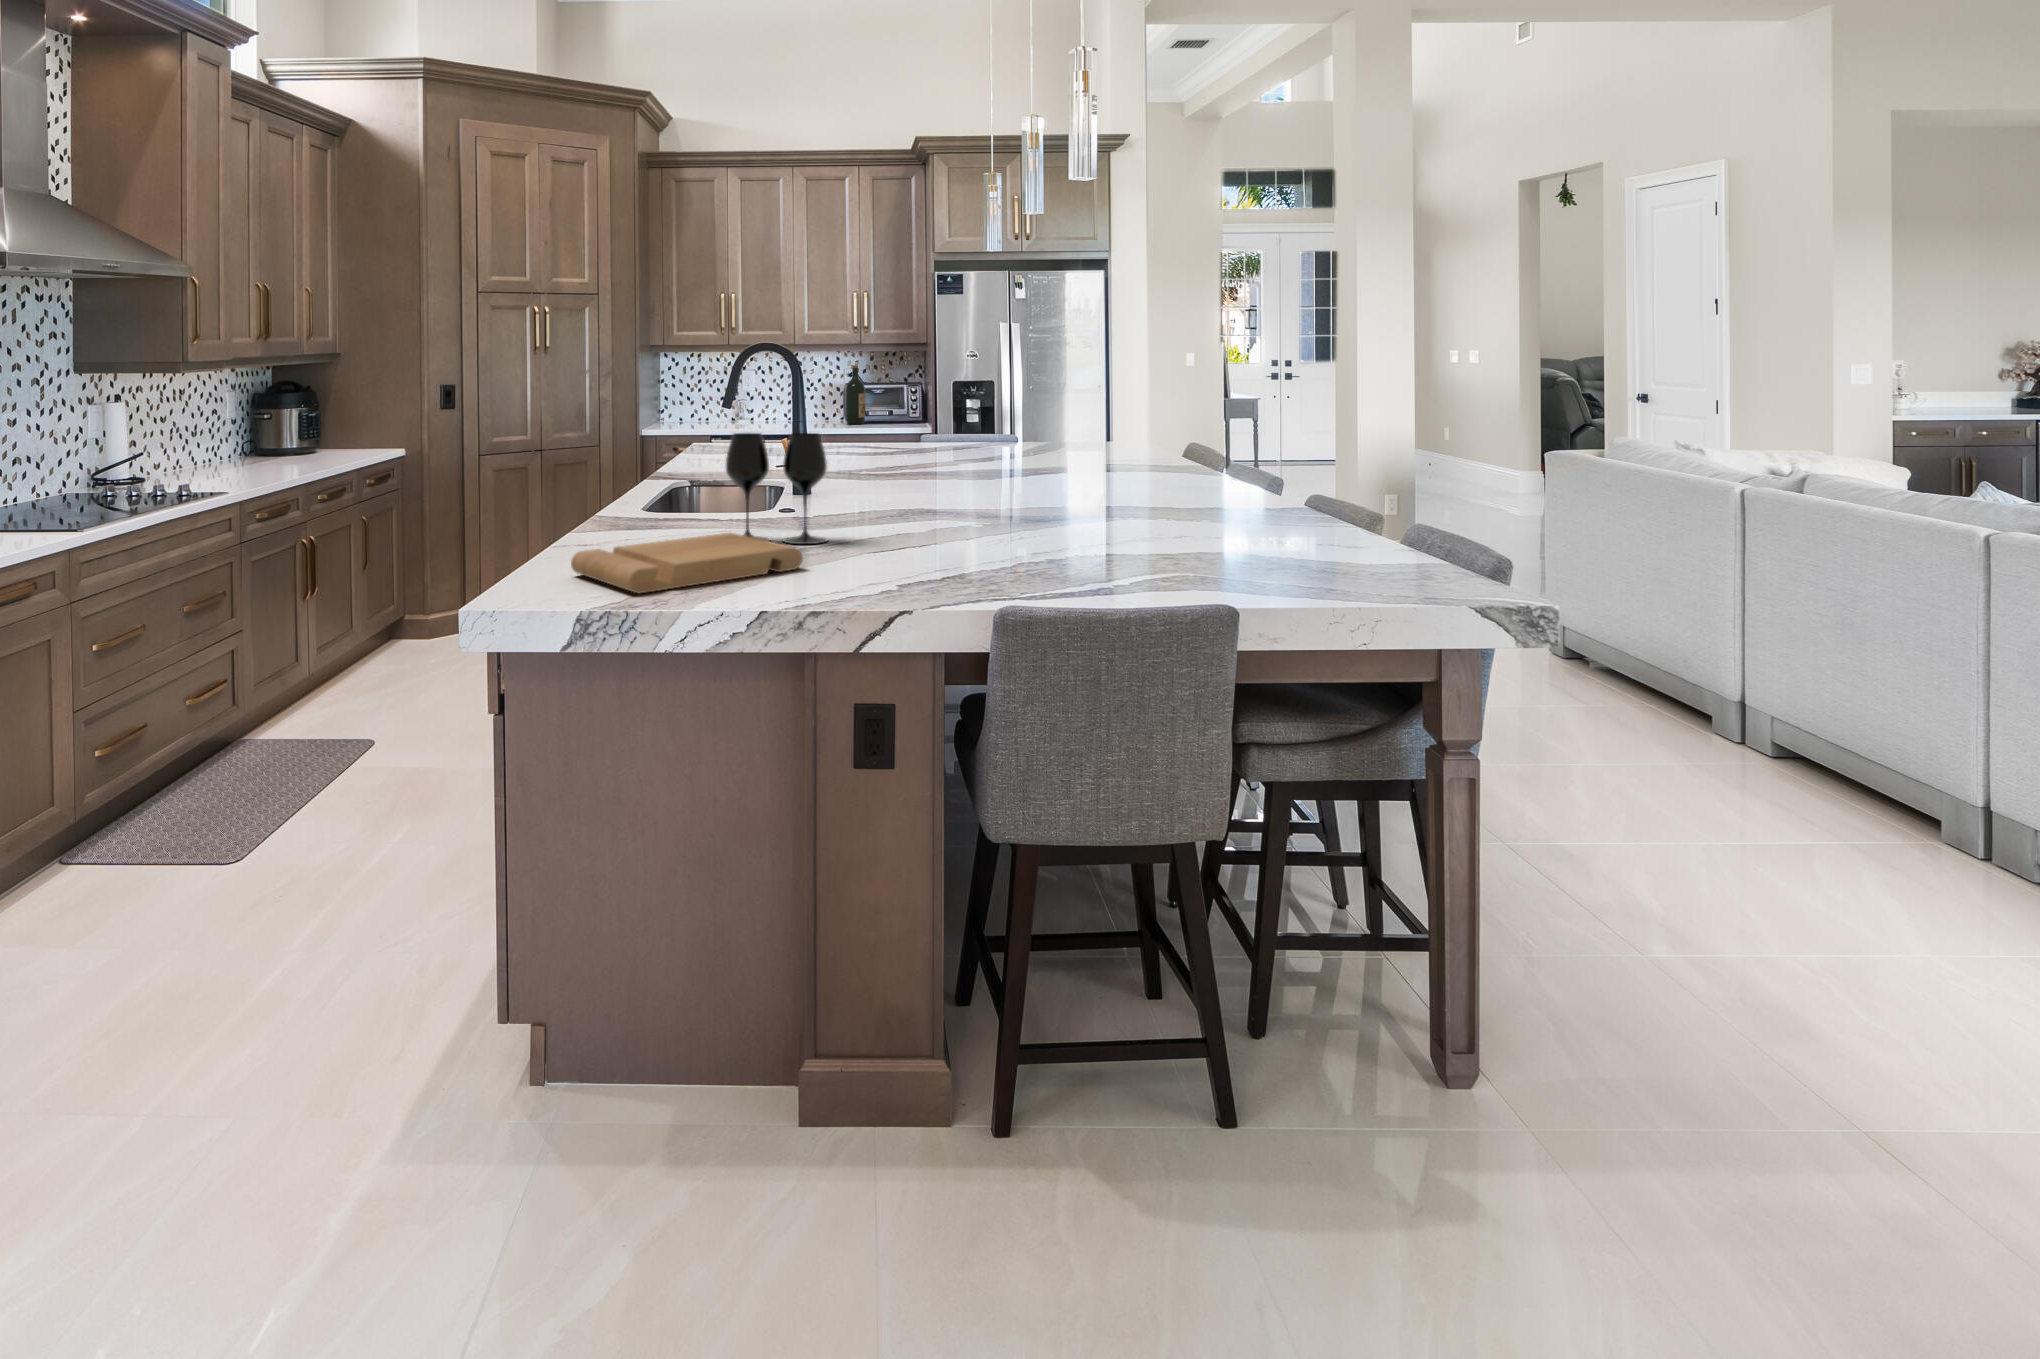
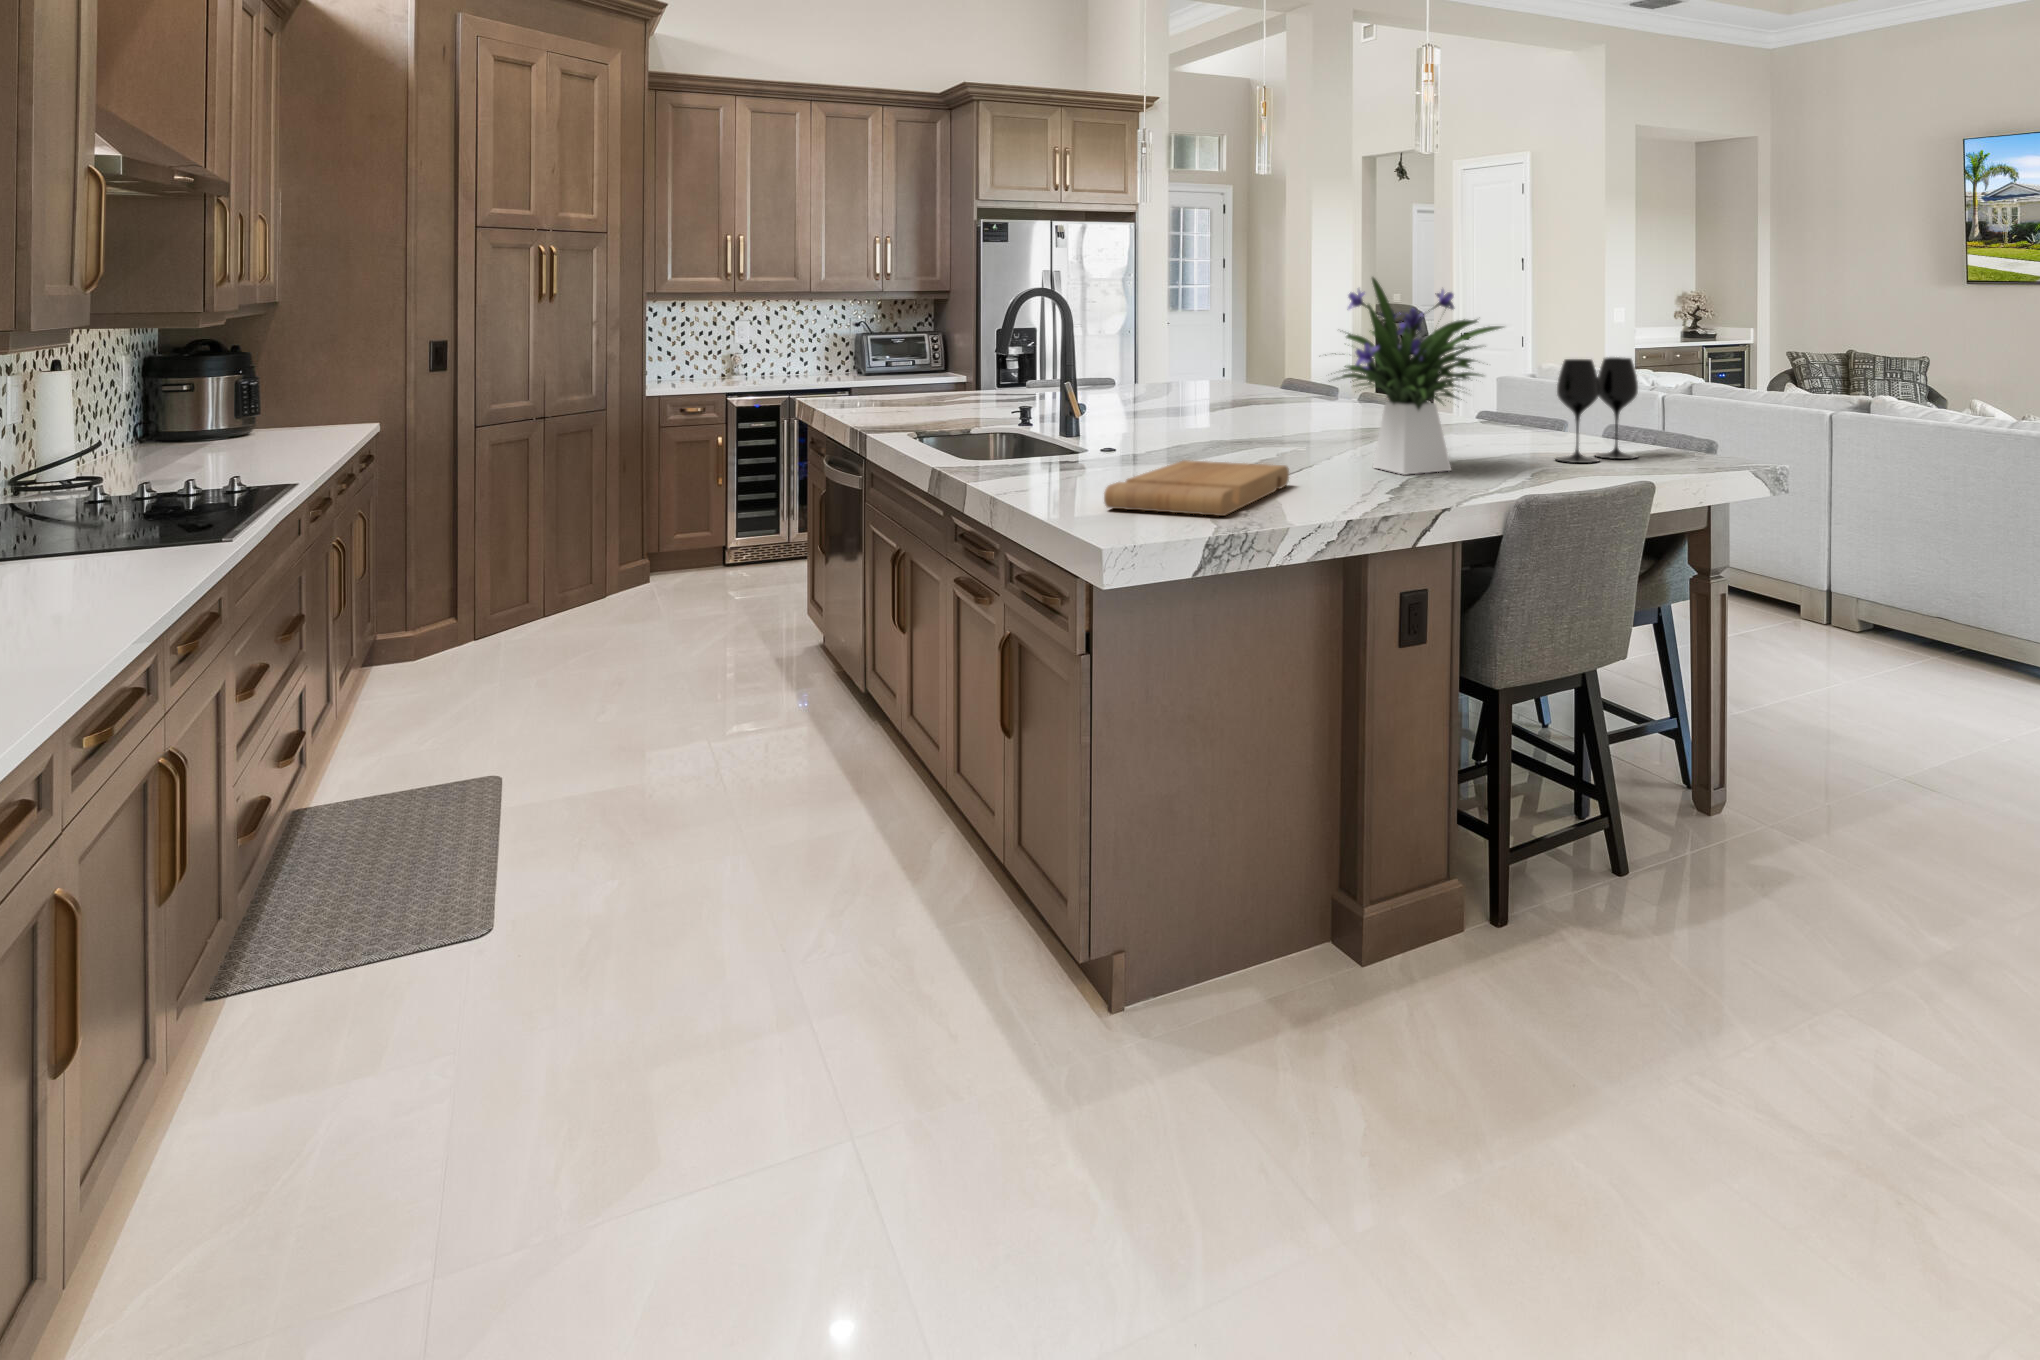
flower arrangement: none [875,346,1082,571] -> present [1335,277,1502,475]
wine bottle: present [845,365,865,424] -> none [867,313,889,375]
wine glass: present [726,433,827,544] -> present [1556,357,1638,463]

